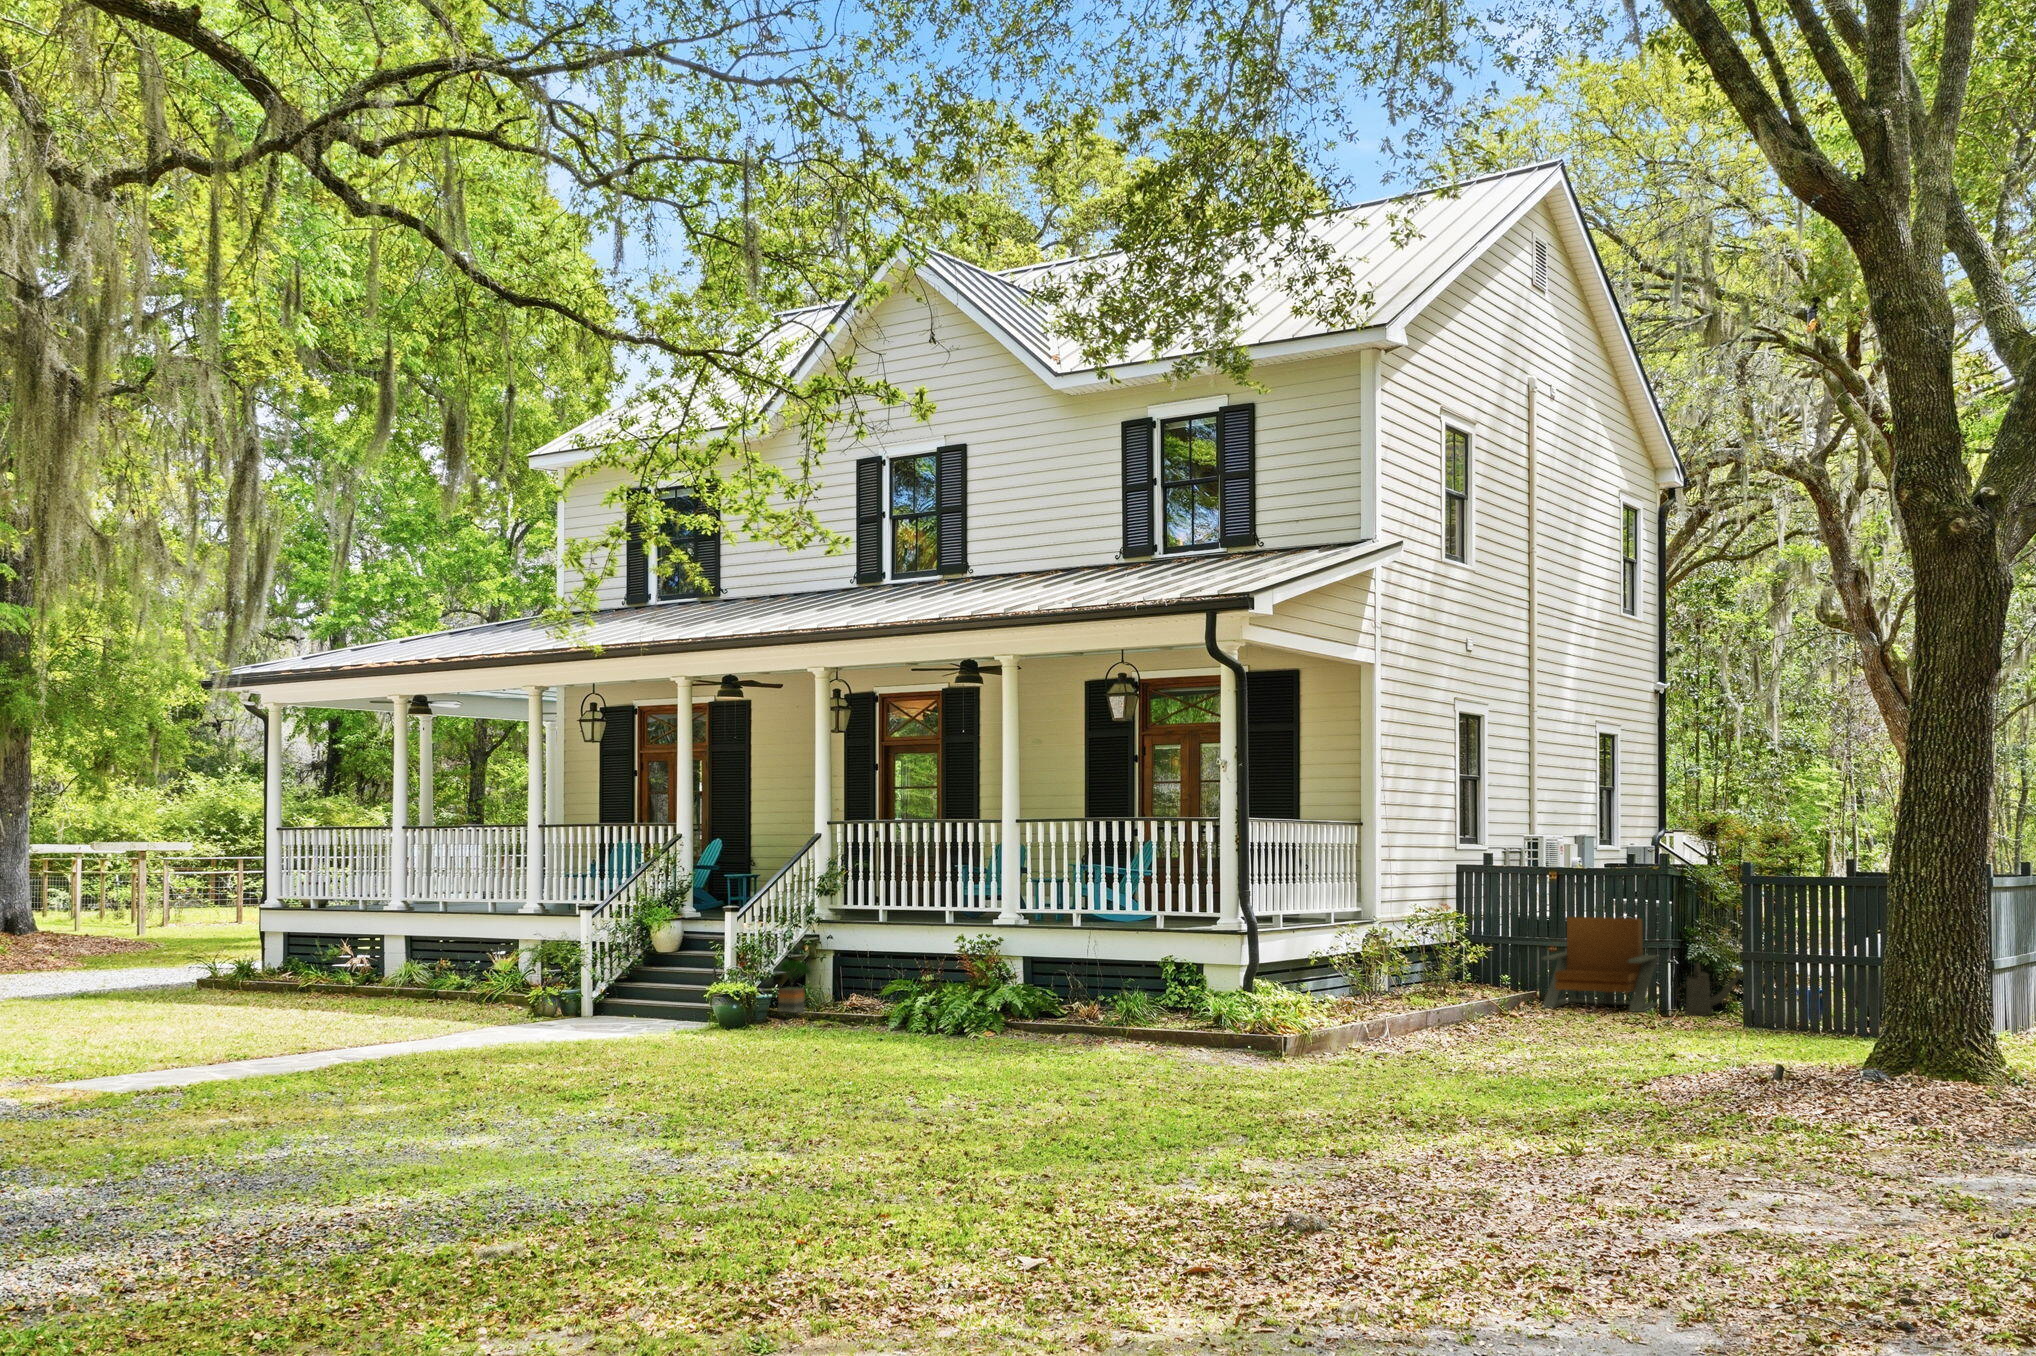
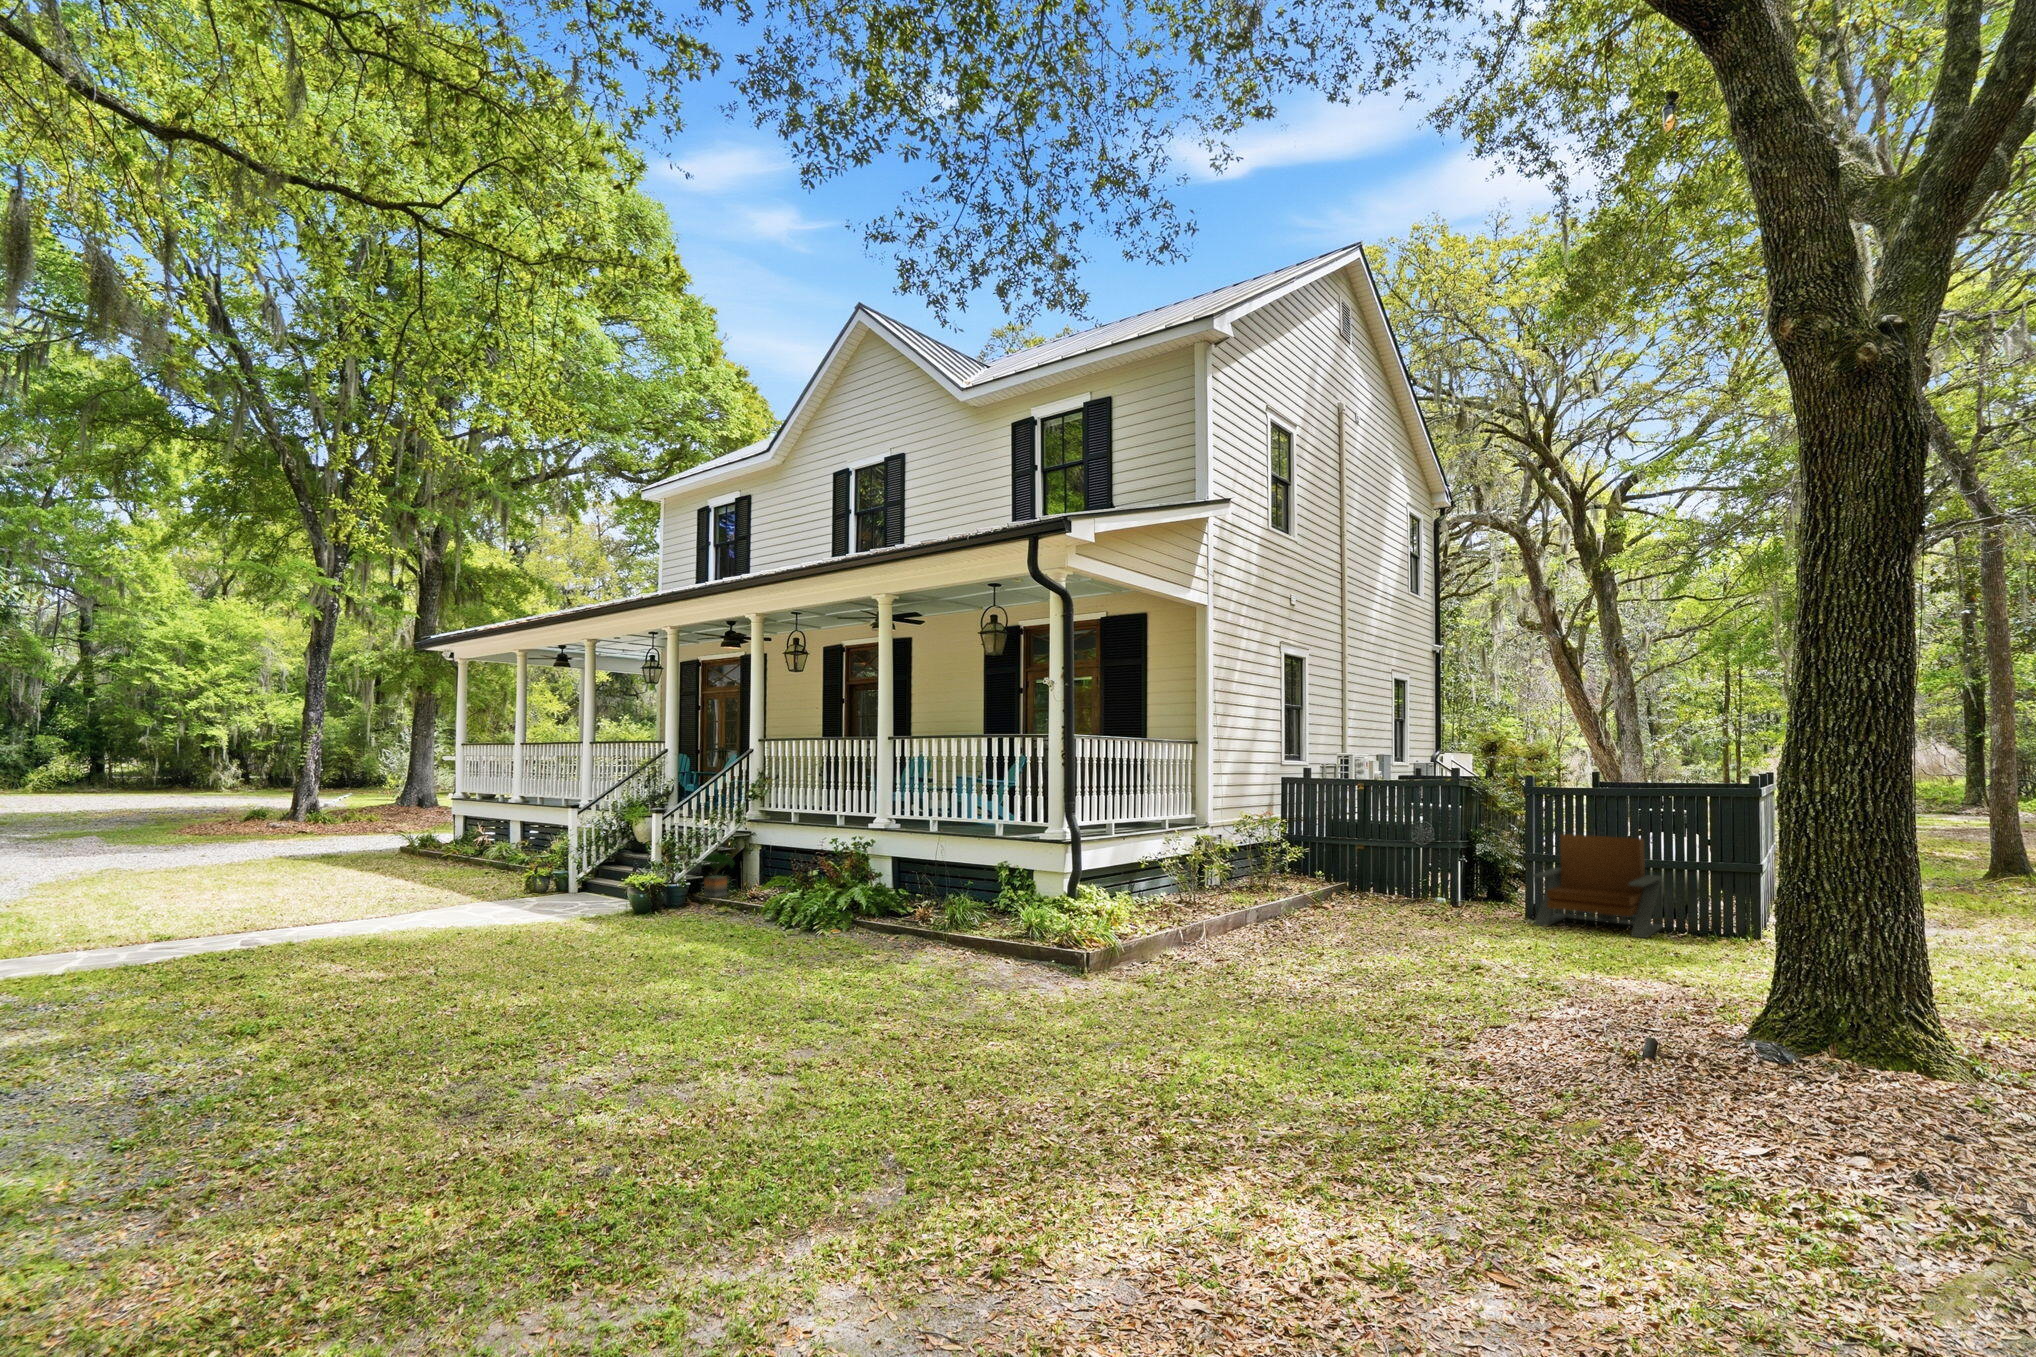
lounge chair: present [1542,917,1657,1012] -> present [1533,834,1663,938]
watering can: present [1678,963,1742,1016] -> none [1471,865,1532,913]

